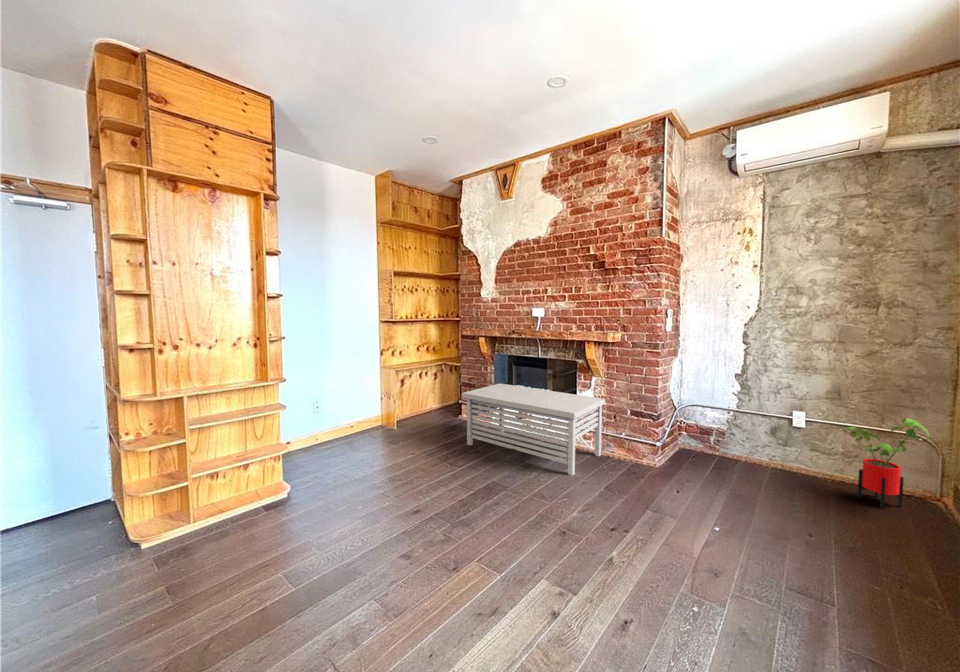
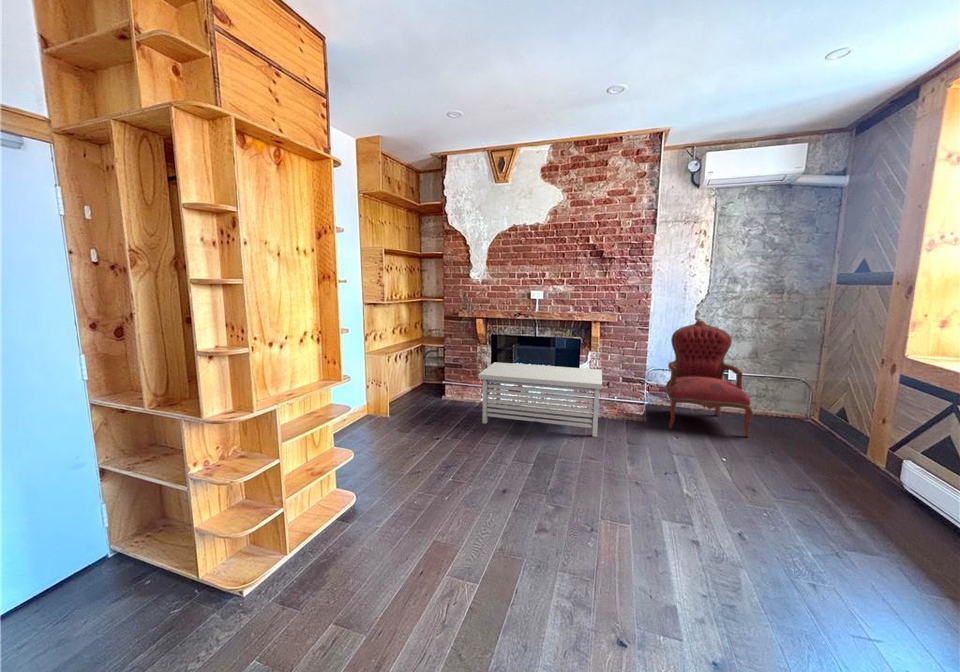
armchair: none [678,344,795,510] -> present [666,320,753,437]
house plant: present [848,418,929,508] -> none [765,368,813,428]

